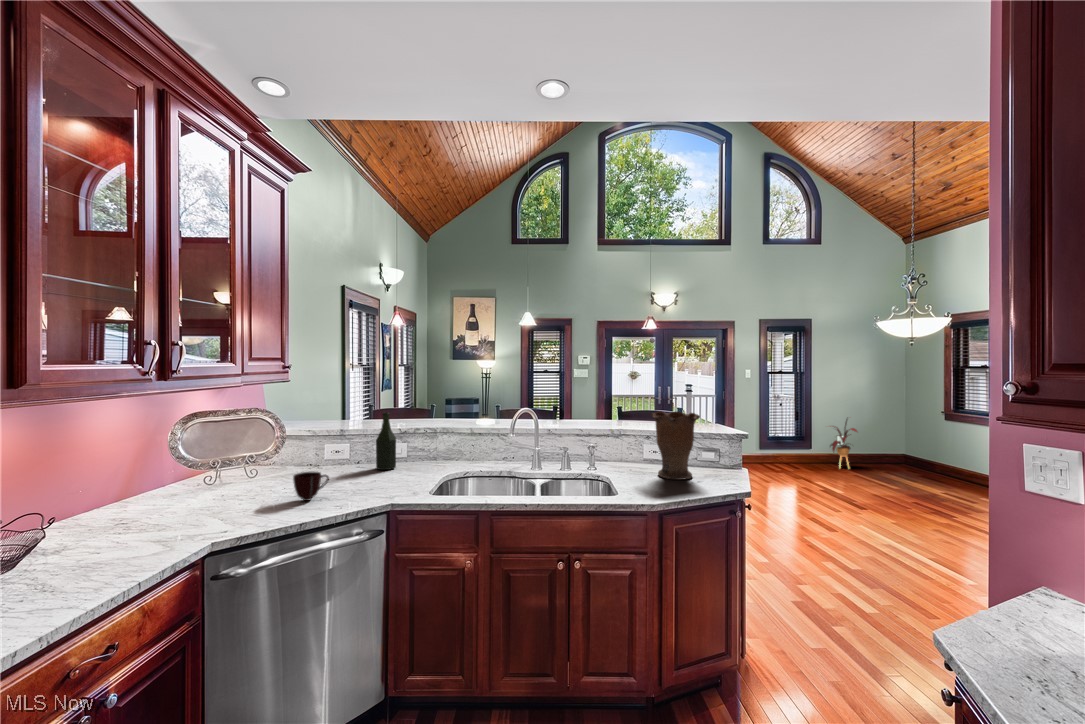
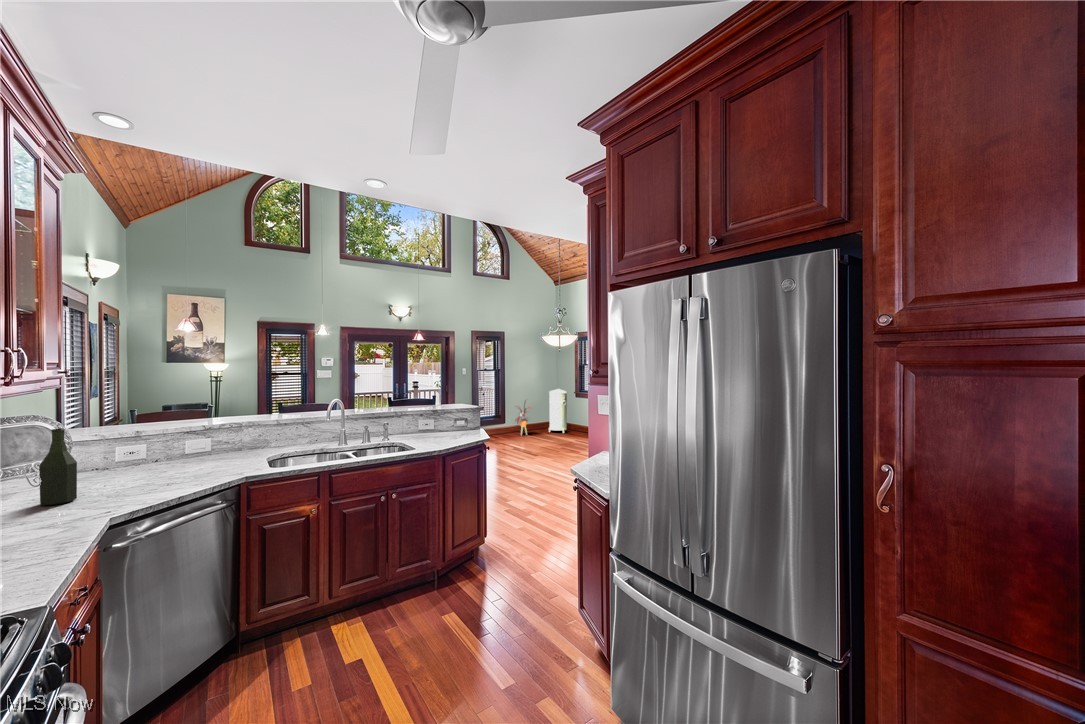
trash can: none [889,403,925,473] -> present [549,389,567,433]
vase: present [651,411,700,480] -> none [432,395,465,440]
bottle: present [376,413,396,470] -> present [39,428,77,506]
mug: present [293,472,329,501] -> none [132,463,169,490]

